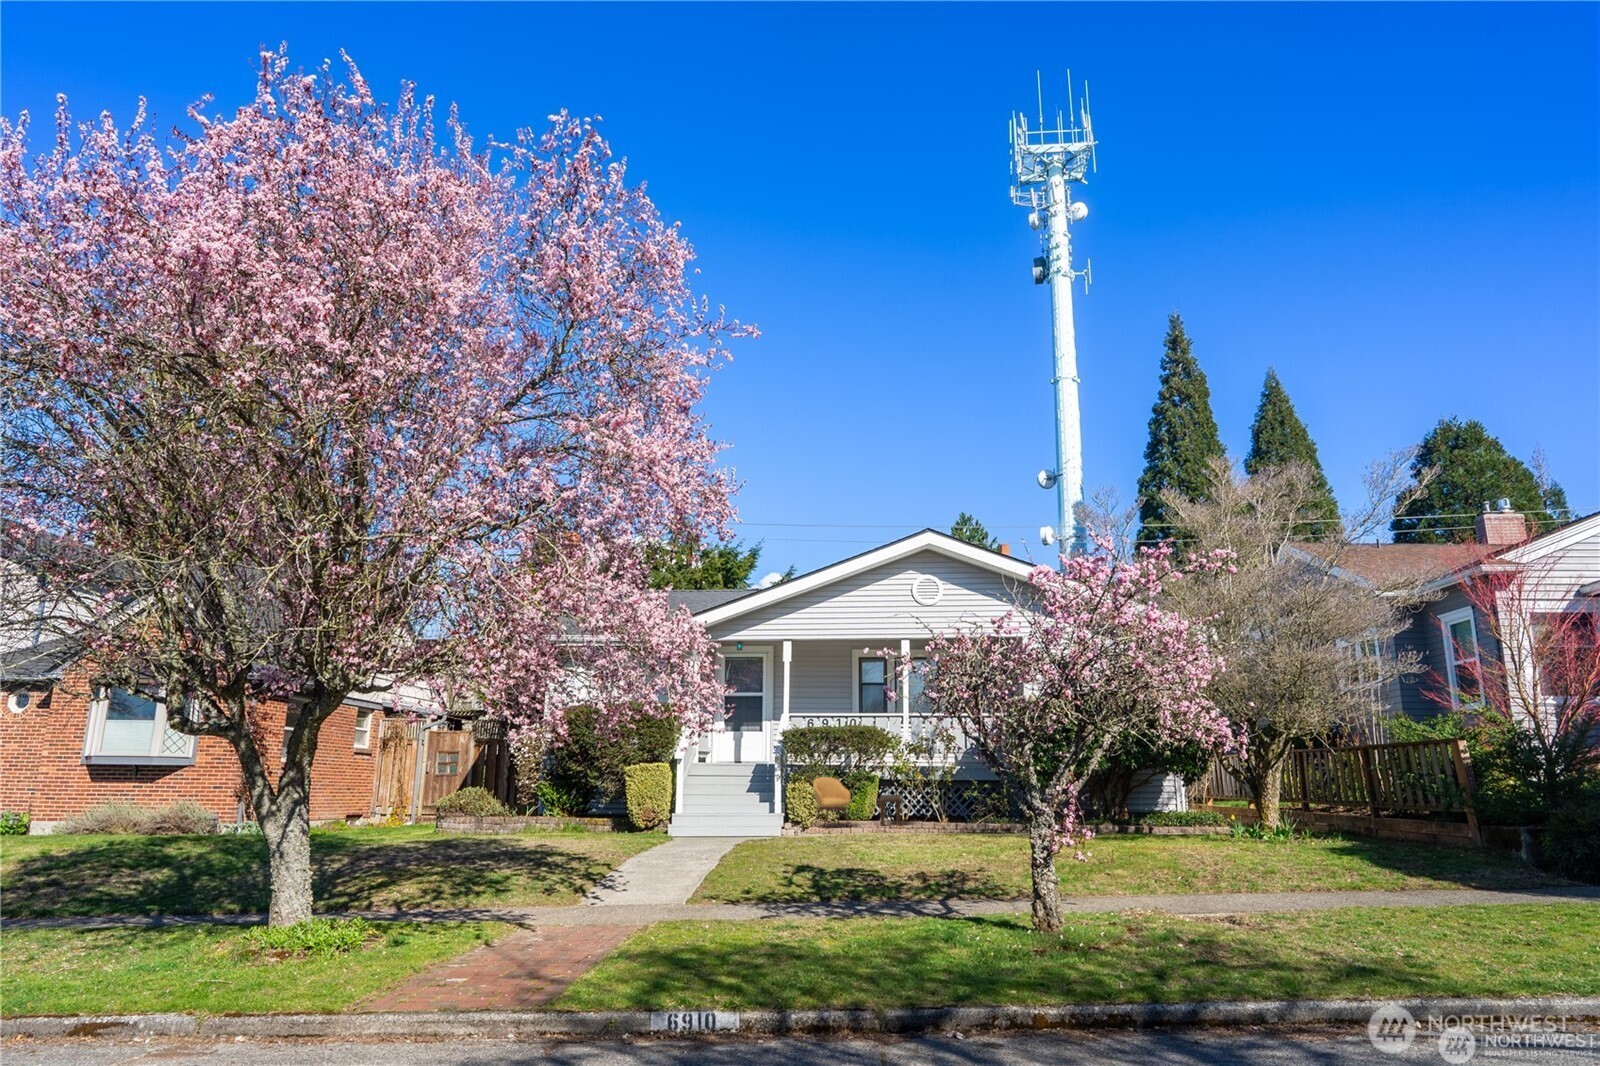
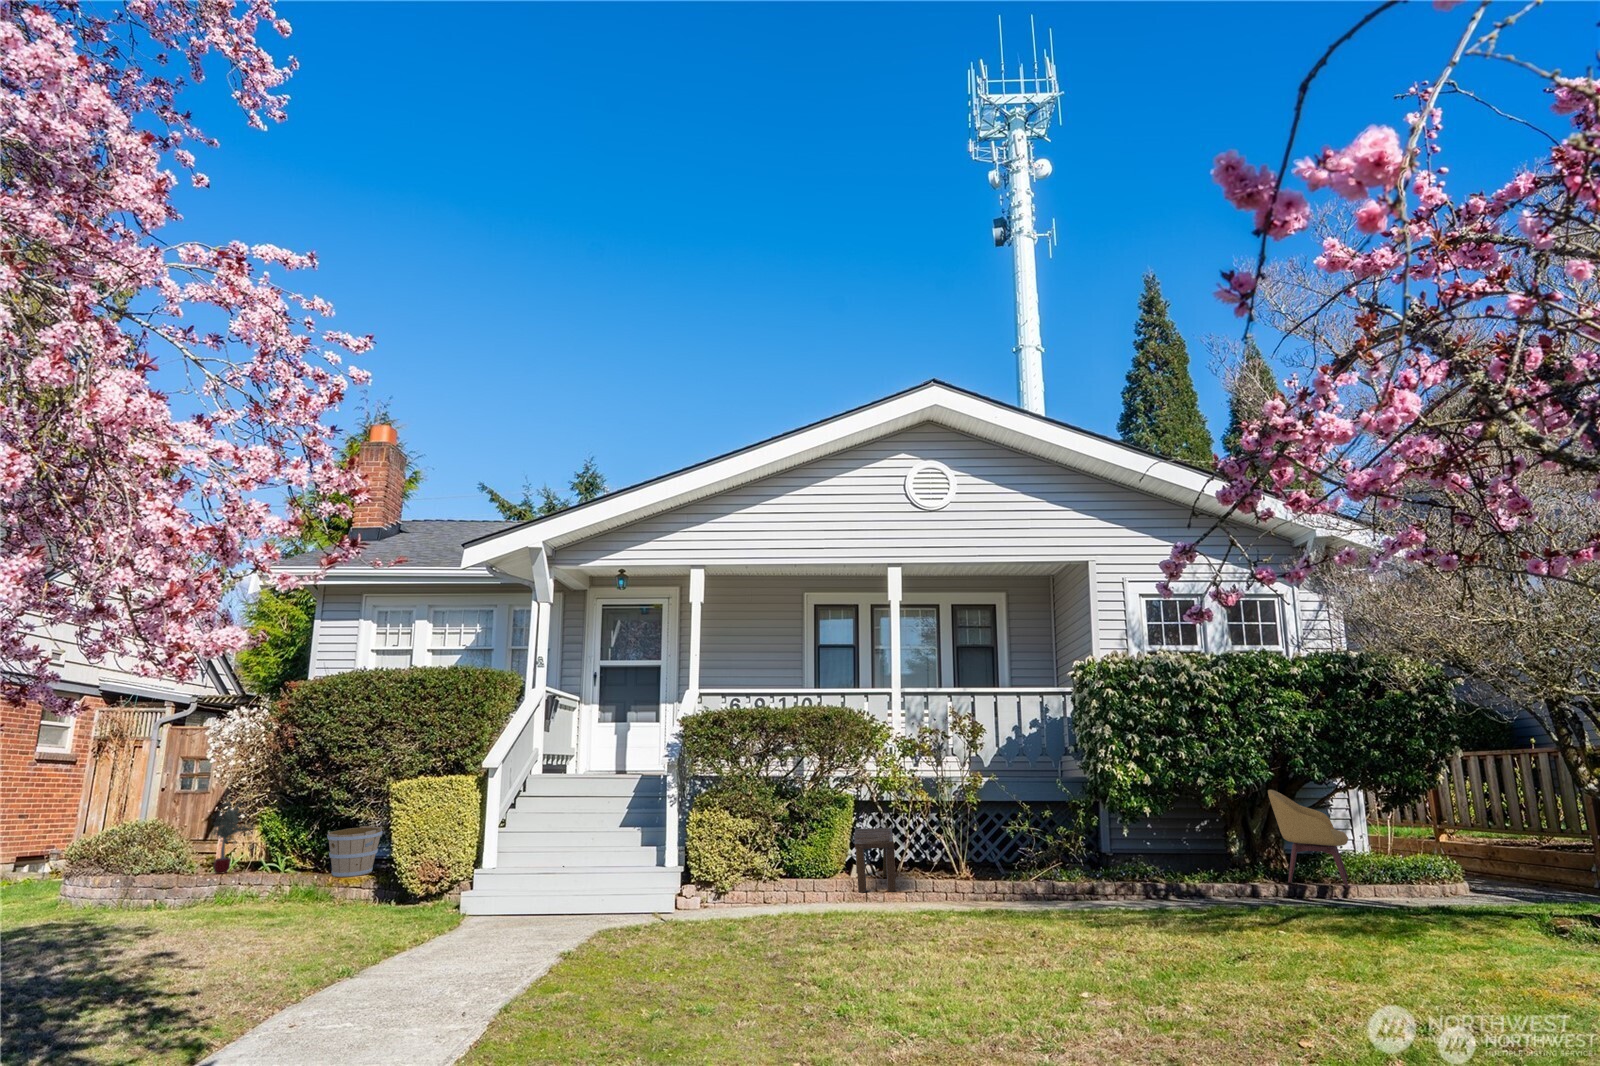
chair: present [813,777,851,828] -> present [1268,790,1349,888]
potted tree: none [508,778,531,821] -> present [212,798,255,874]
wooden bucket: none [577,795,606,822] -> present [327,826,383,877]

